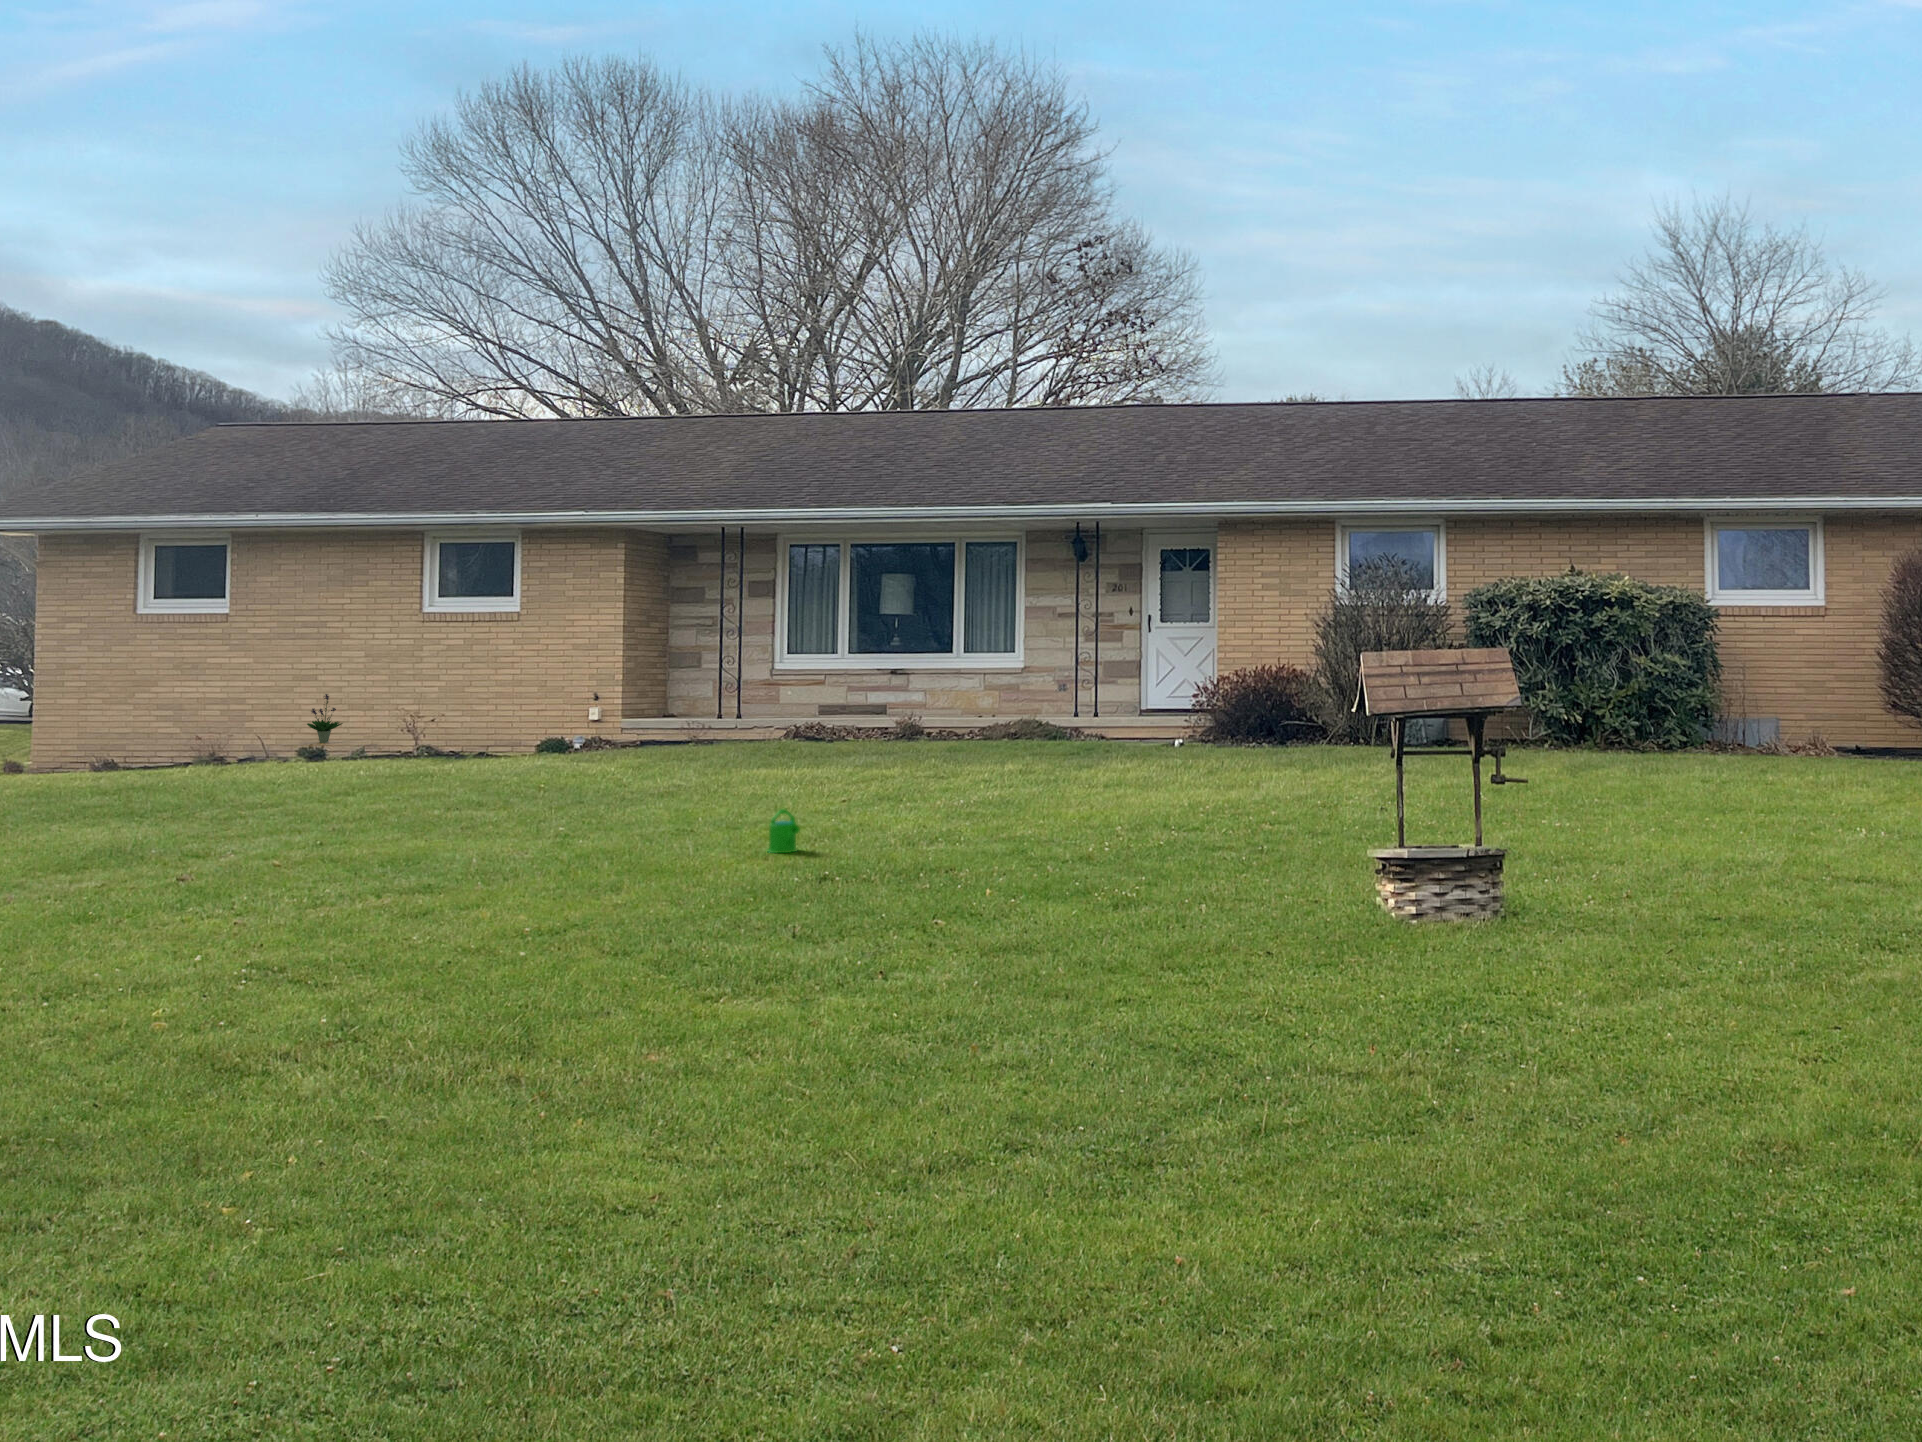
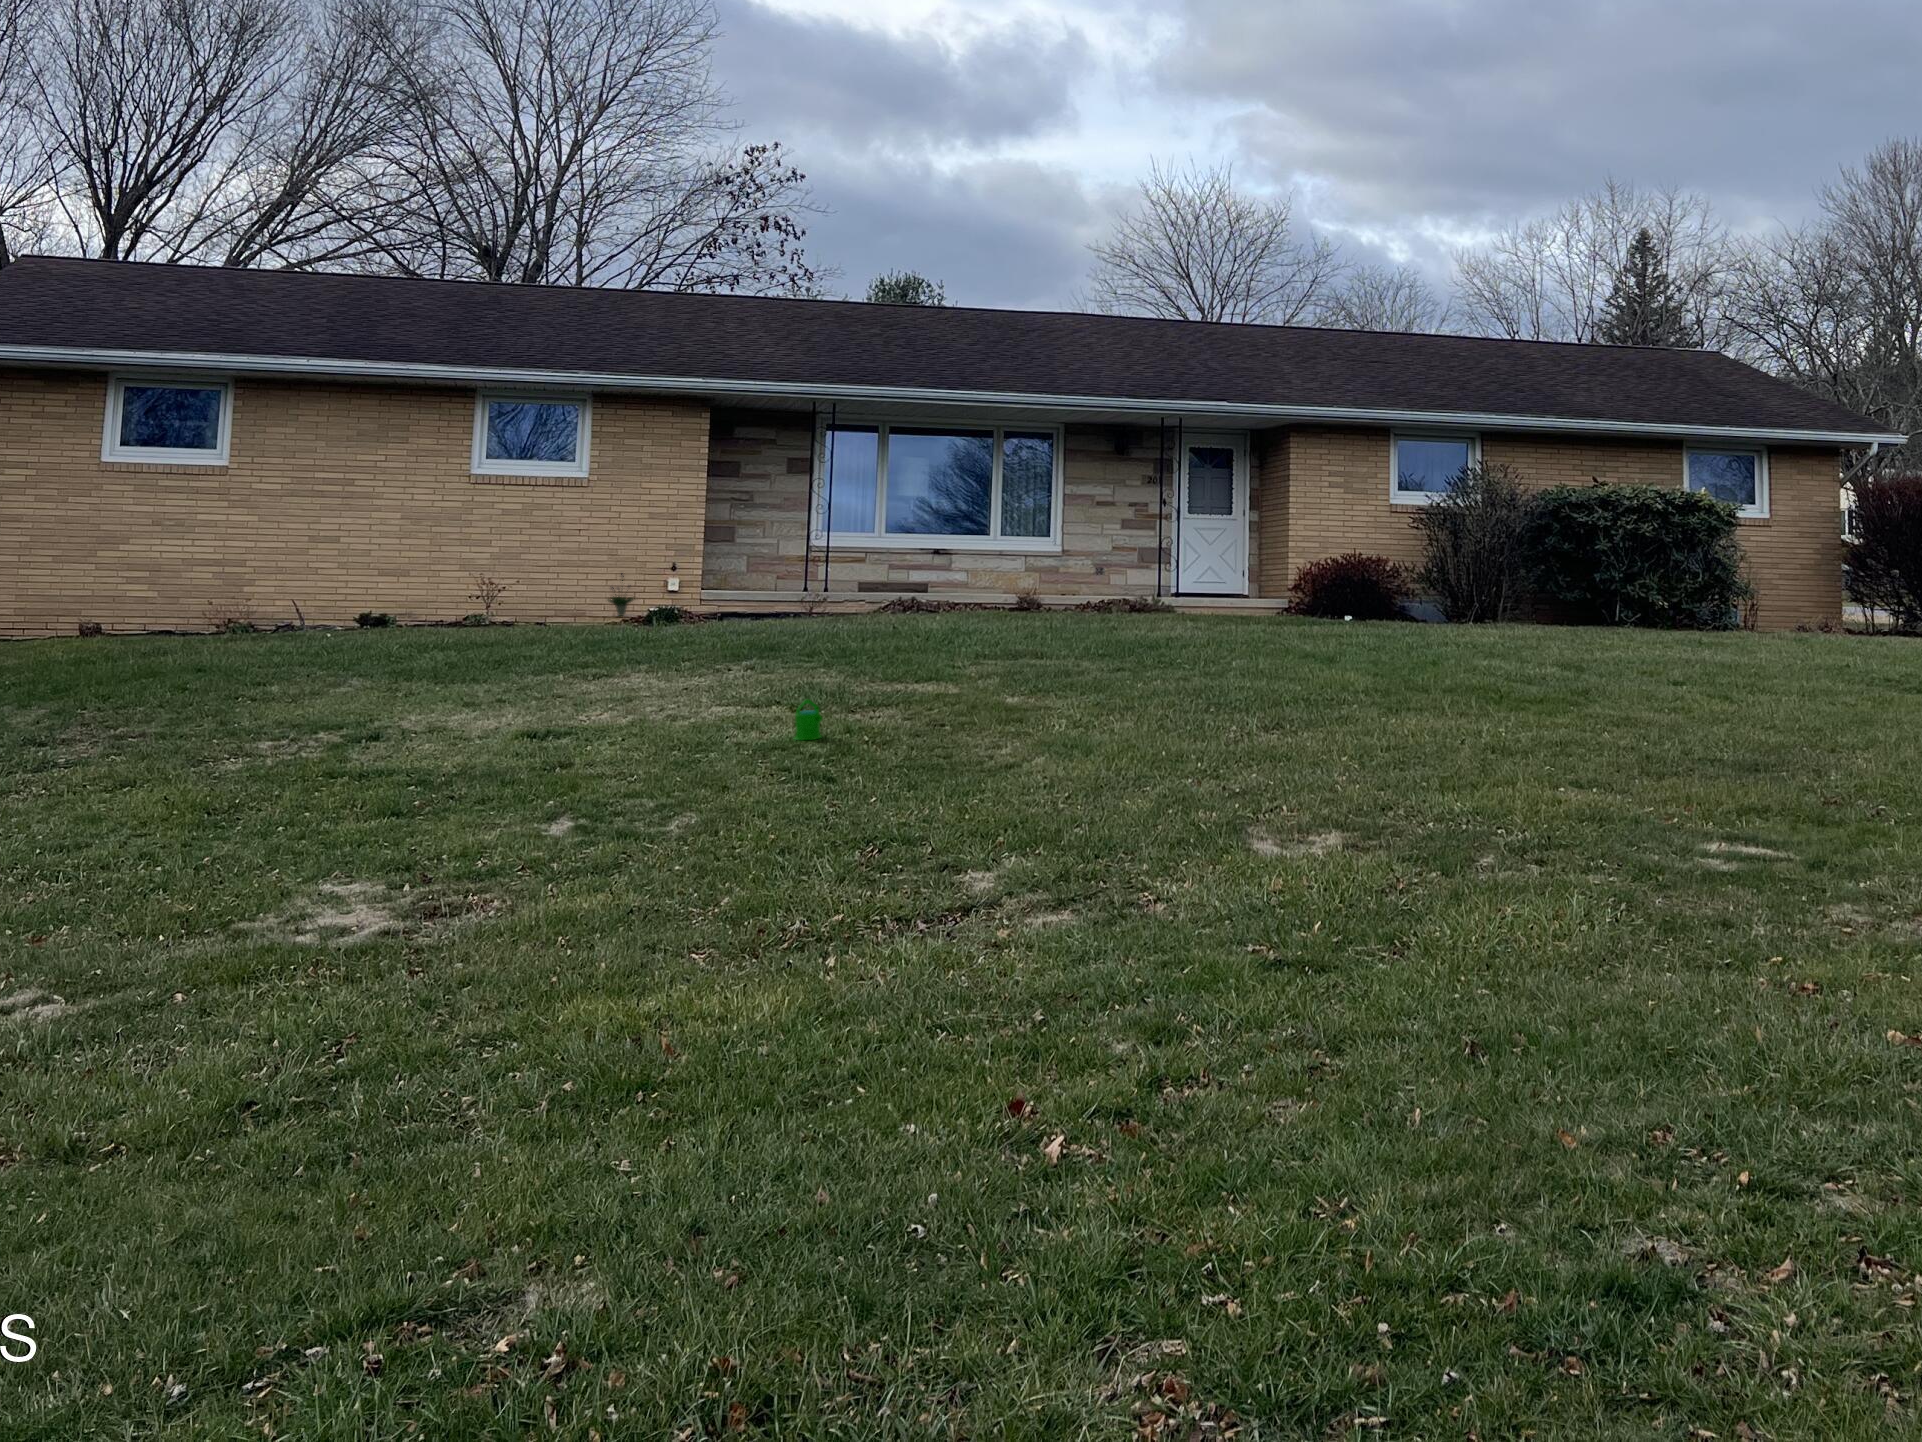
potted plant: present [307,694,343,743] -> present [608,573,635,616]

